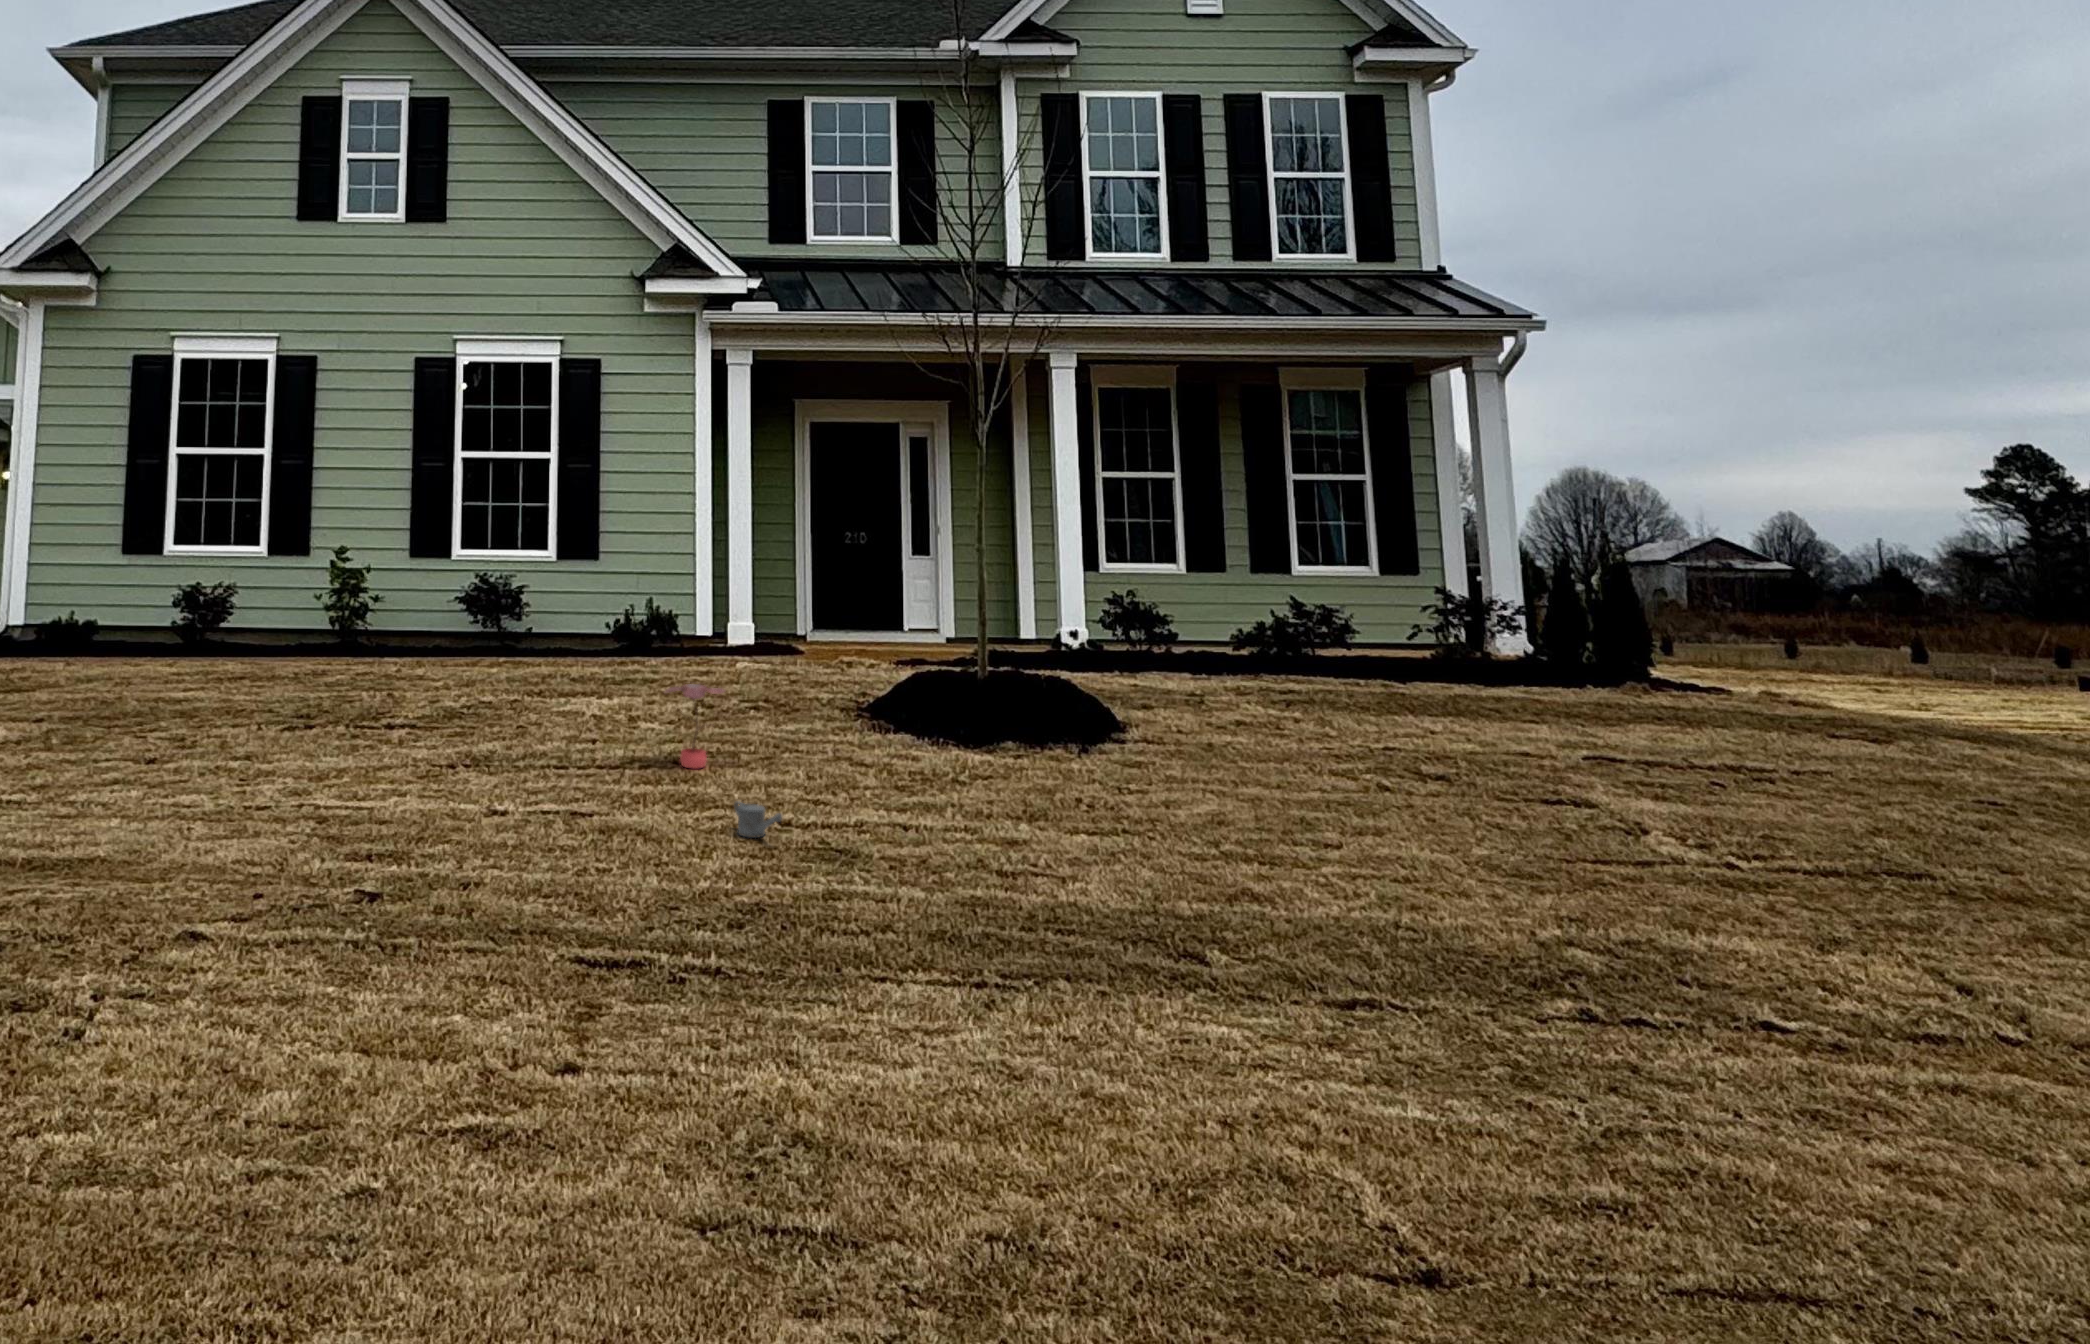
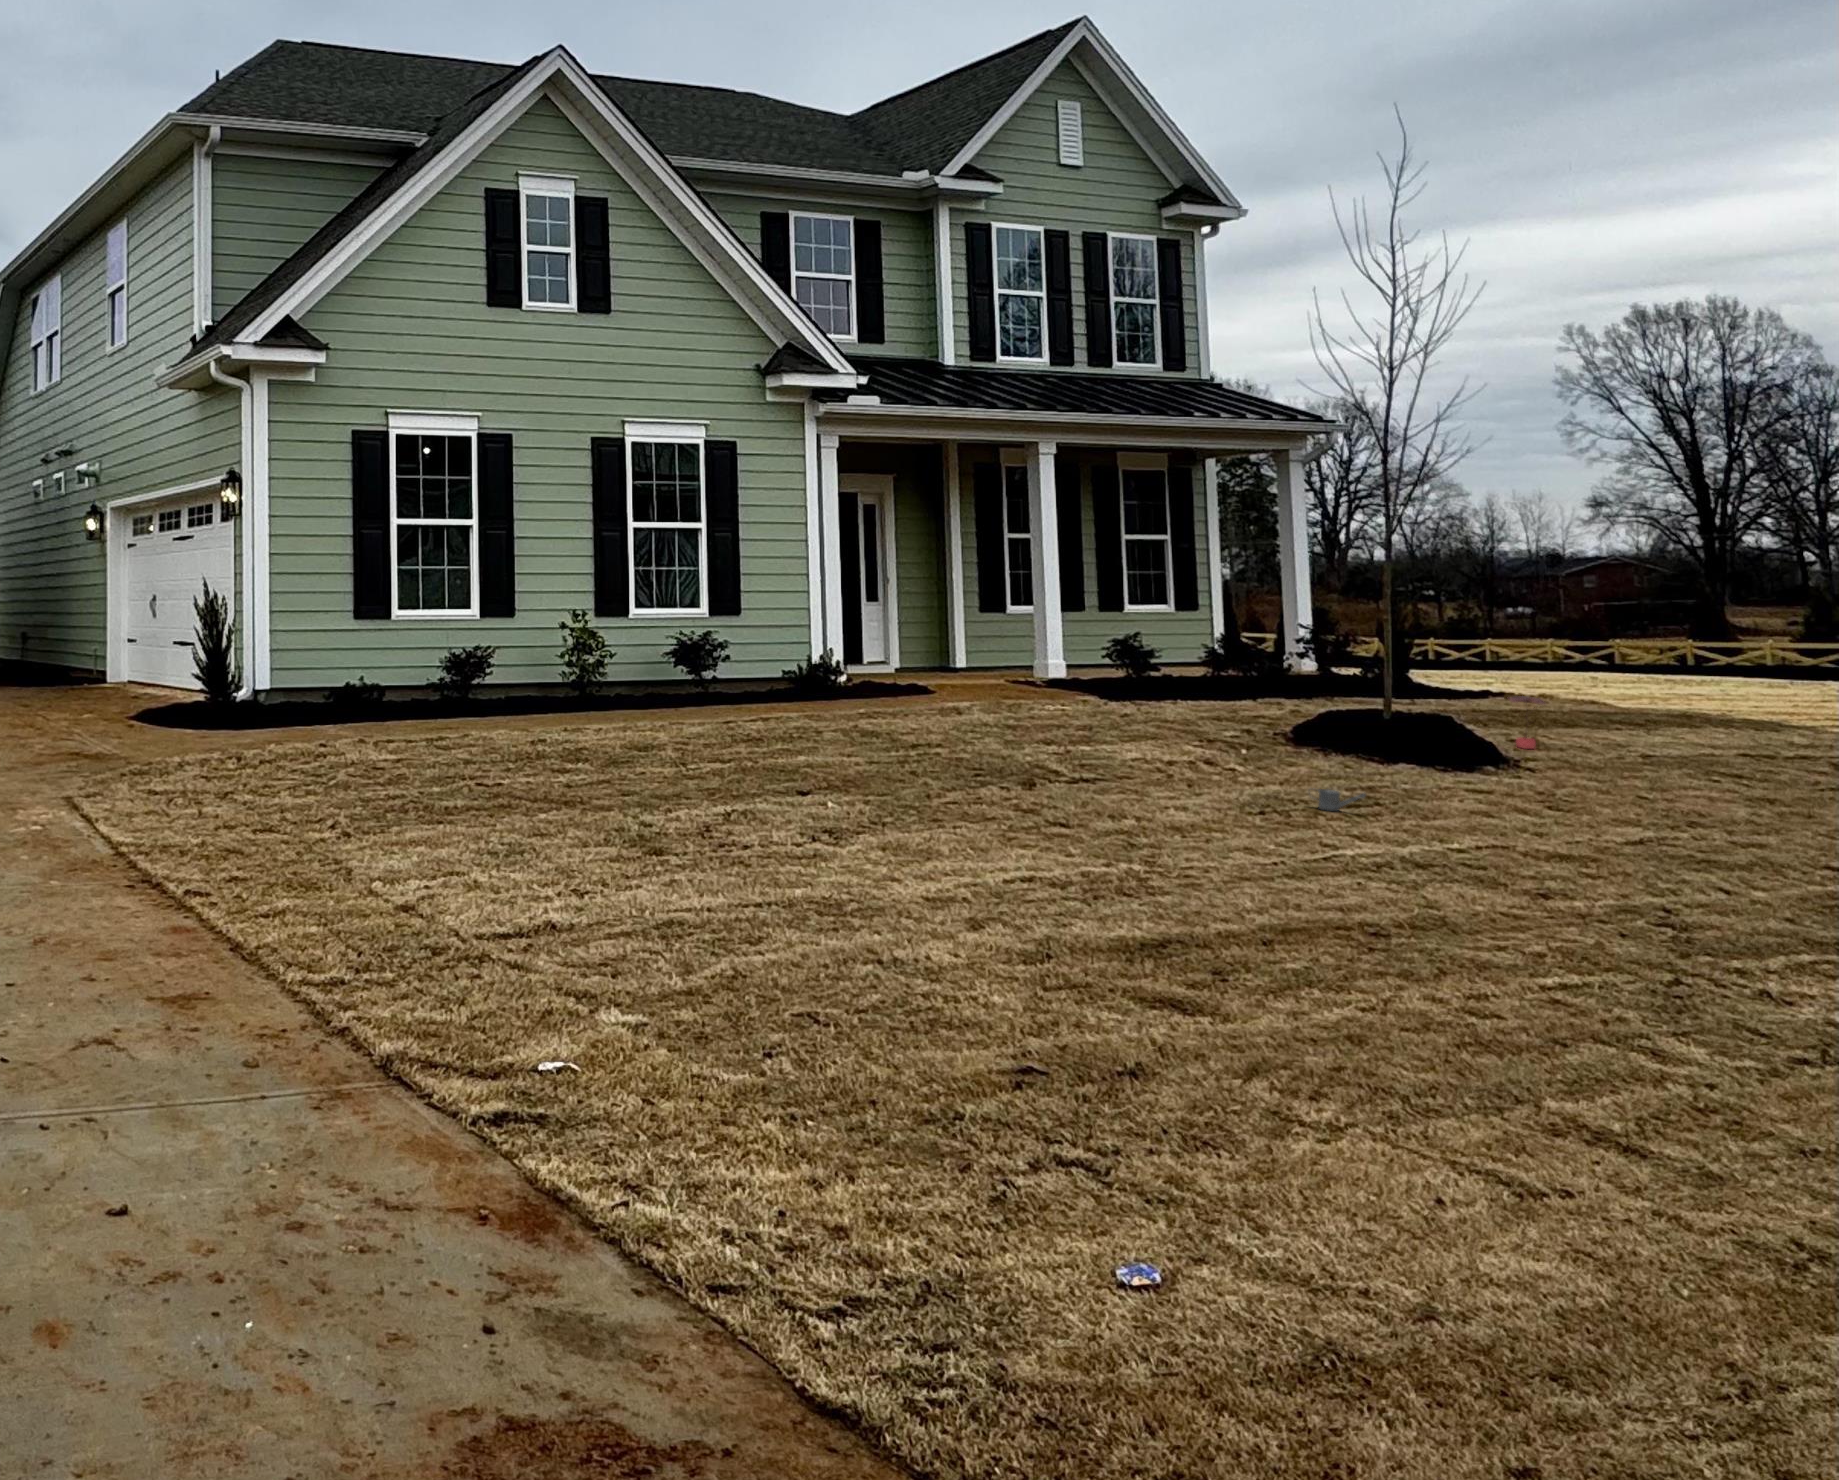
potted plant: present [665,684,725,769] -> present [1509,696,1545,749]

